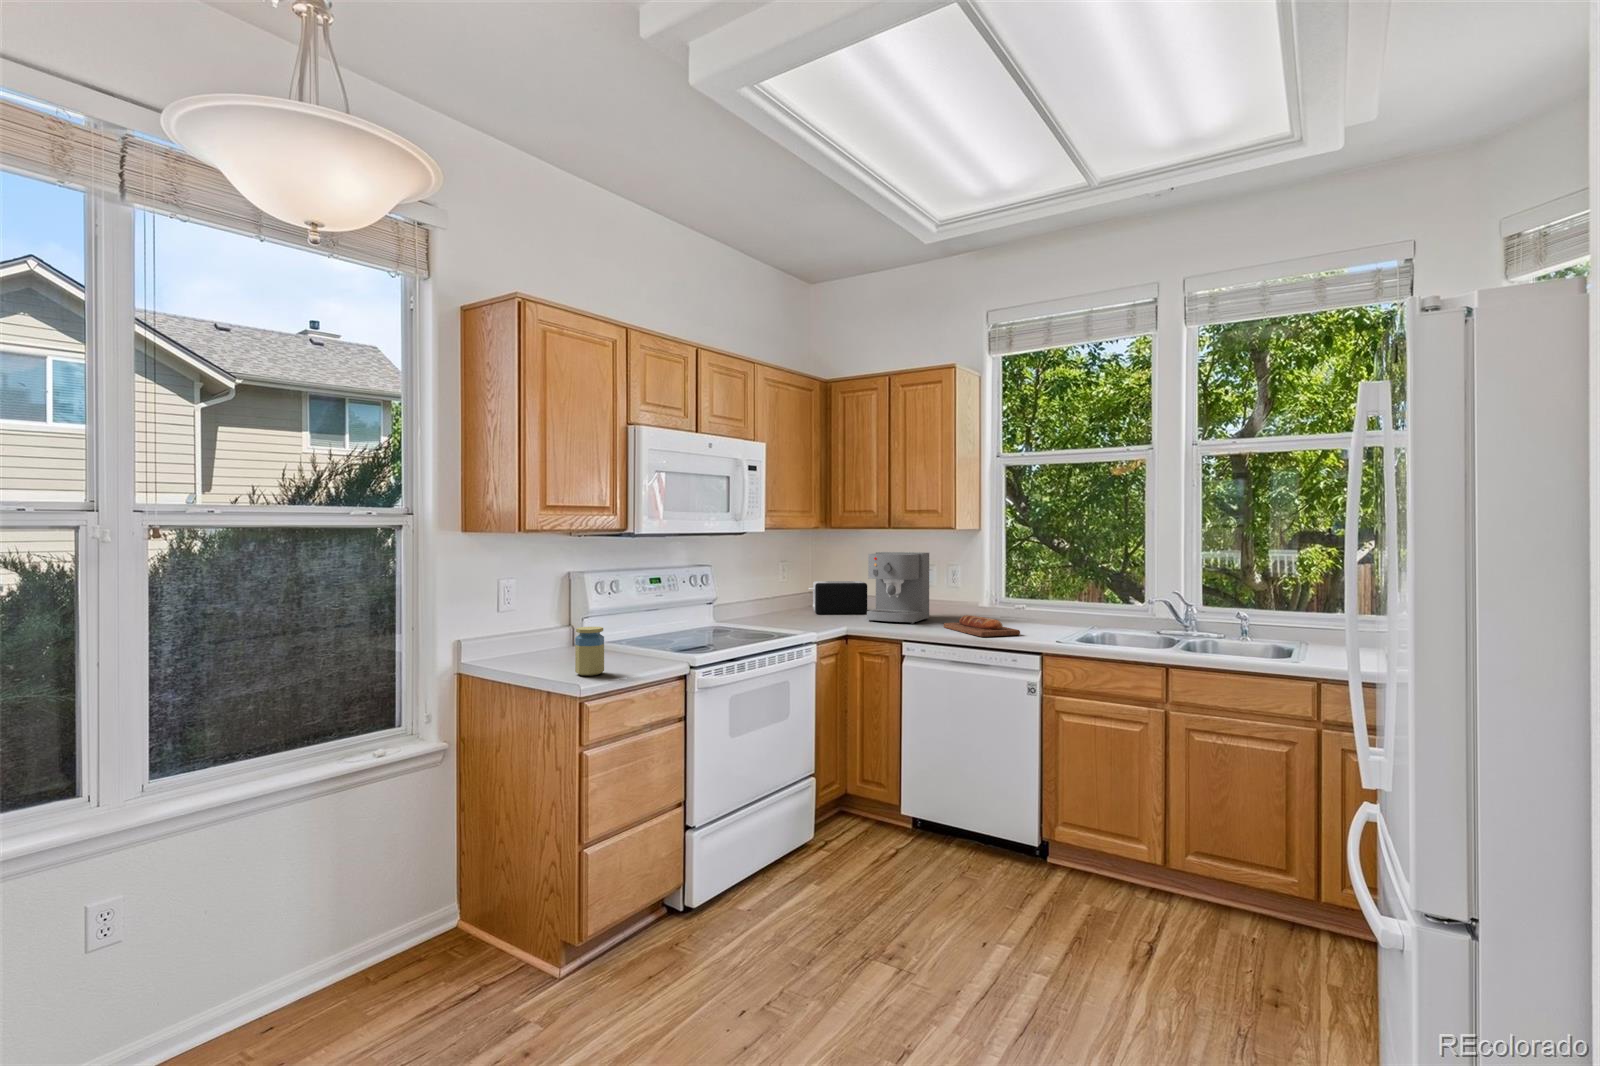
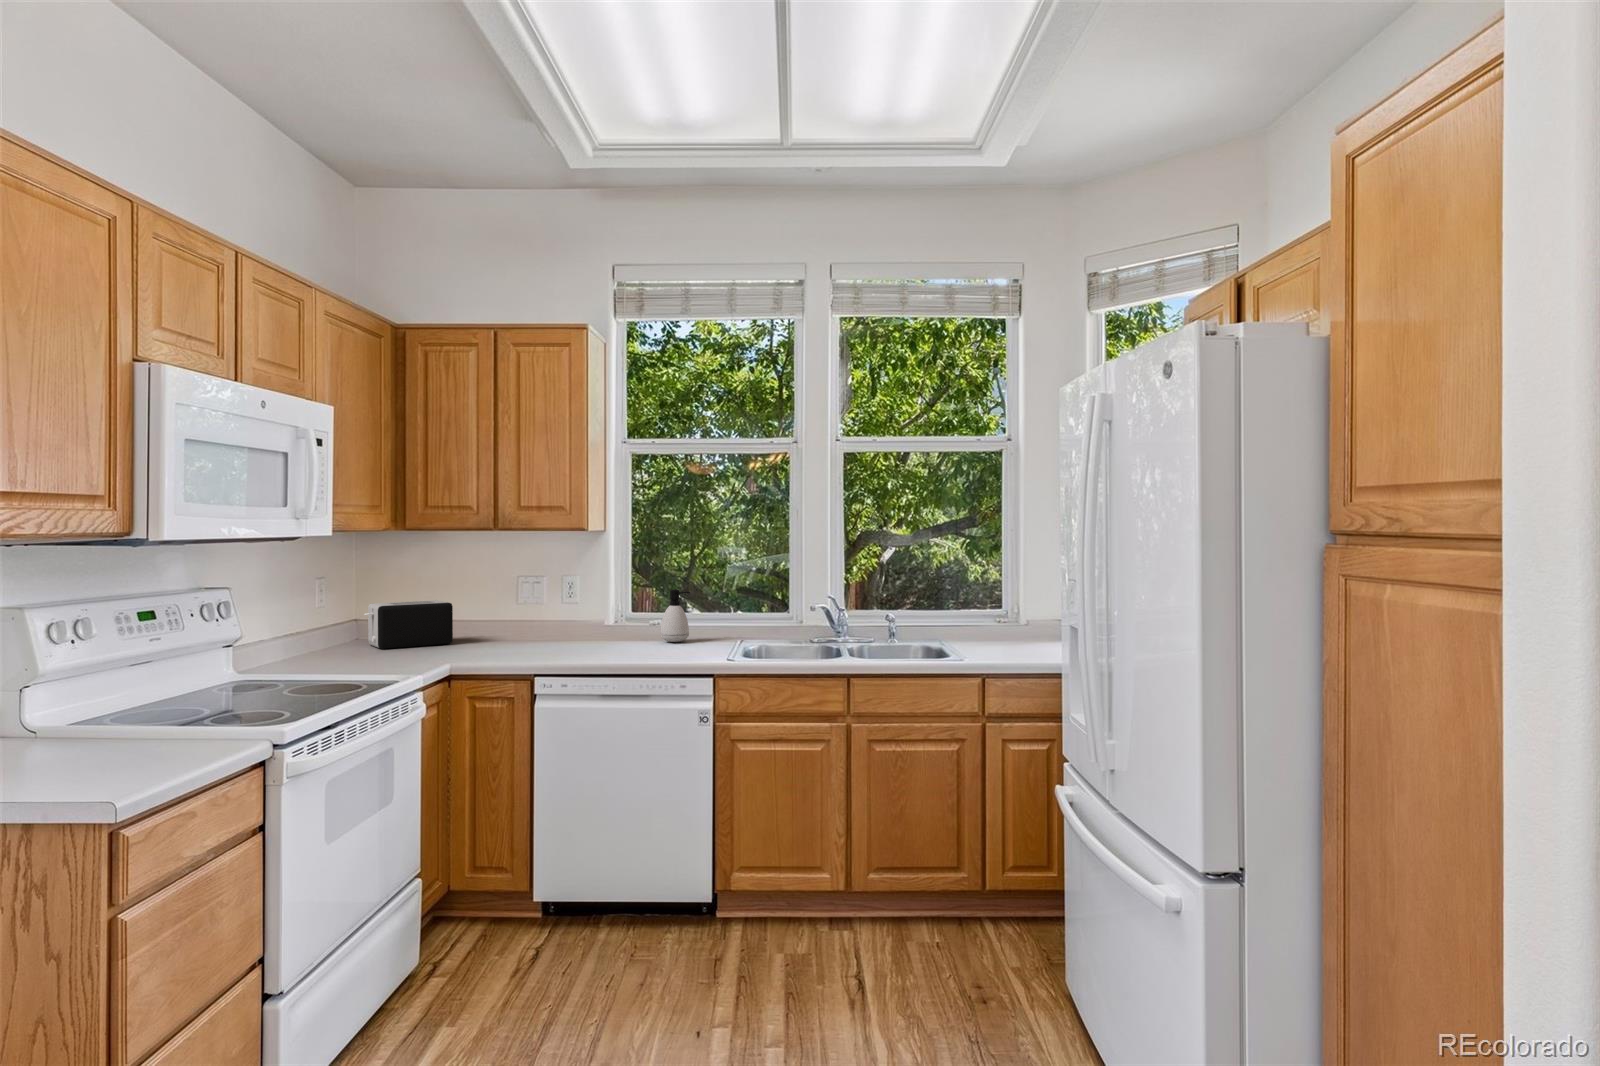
coffee maker: present [867,552,929,624] -> none [465,560,543,653]
soap dispenser: none [1024,580,1049,624] -> present [661,589,690,642]
bread loaf: present [944,615,1020,637] -> none [575,637,675,662]
jar: present [575,627,604,676] -> none [78,697,136,783]

